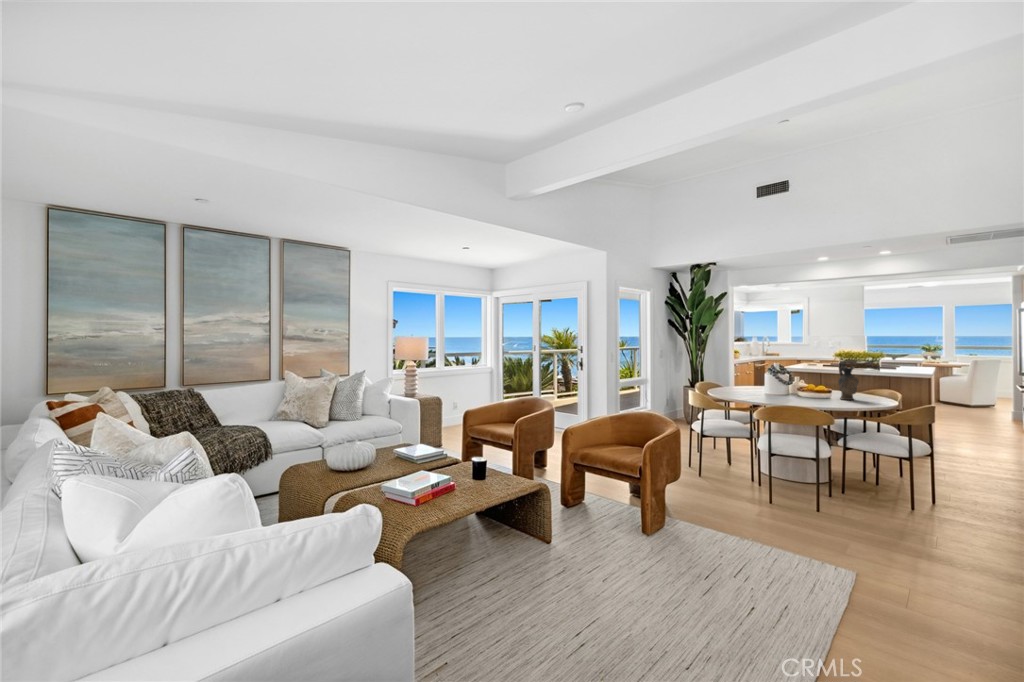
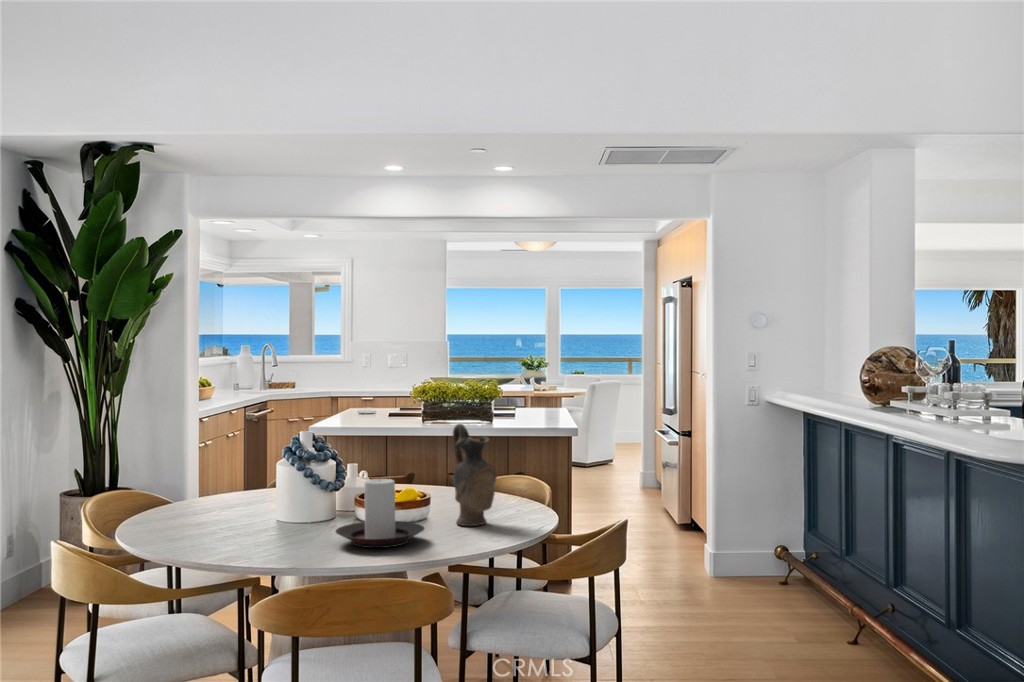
candle holder: none [787,378,824,403] -> present [336,479,425,548]

